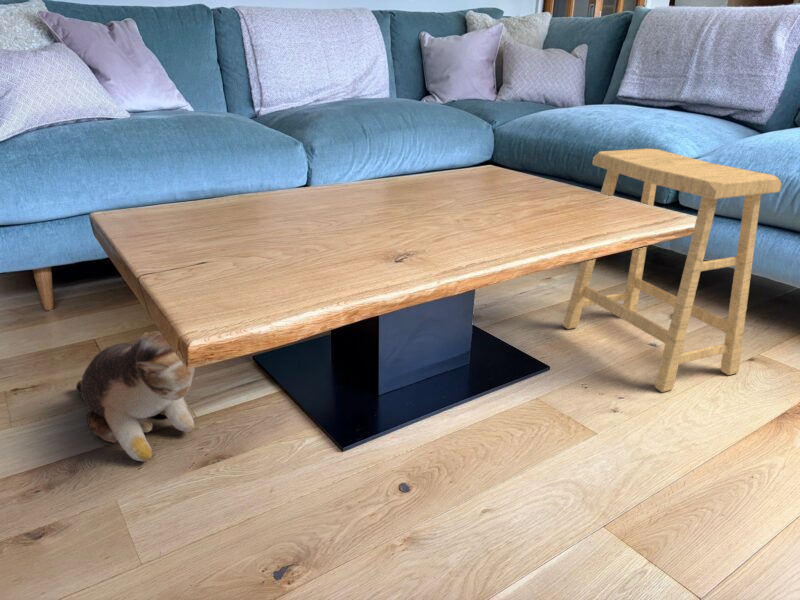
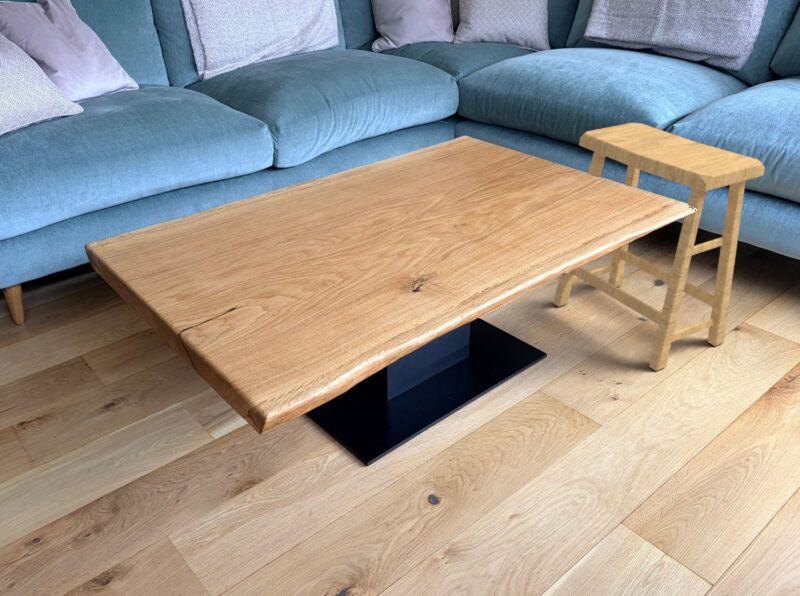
plush toy: present [76,331,195,461] -> none [77,373,231,500]

